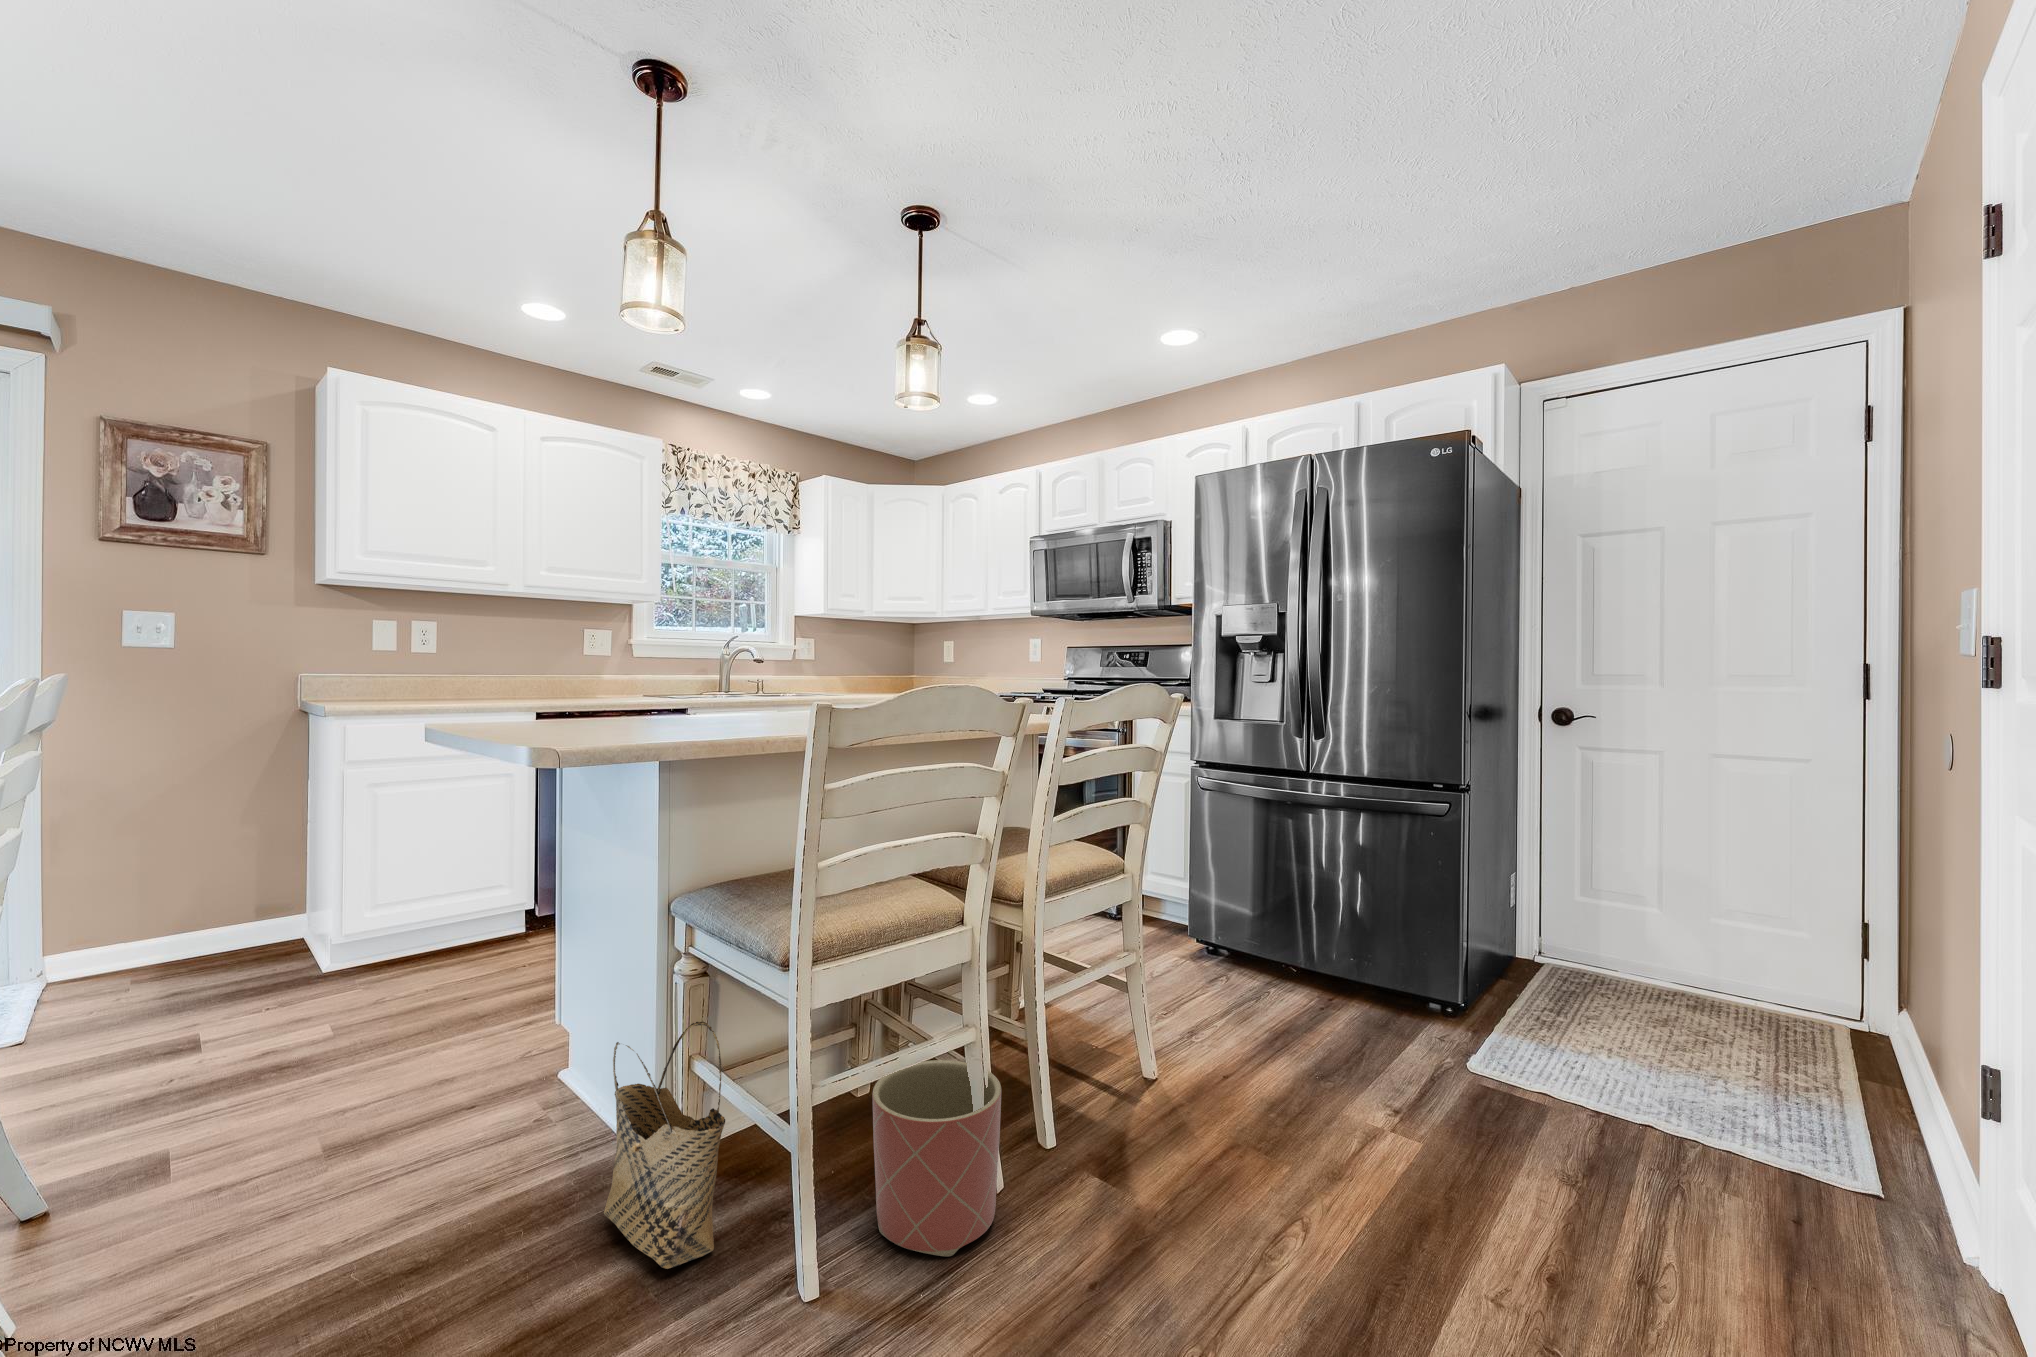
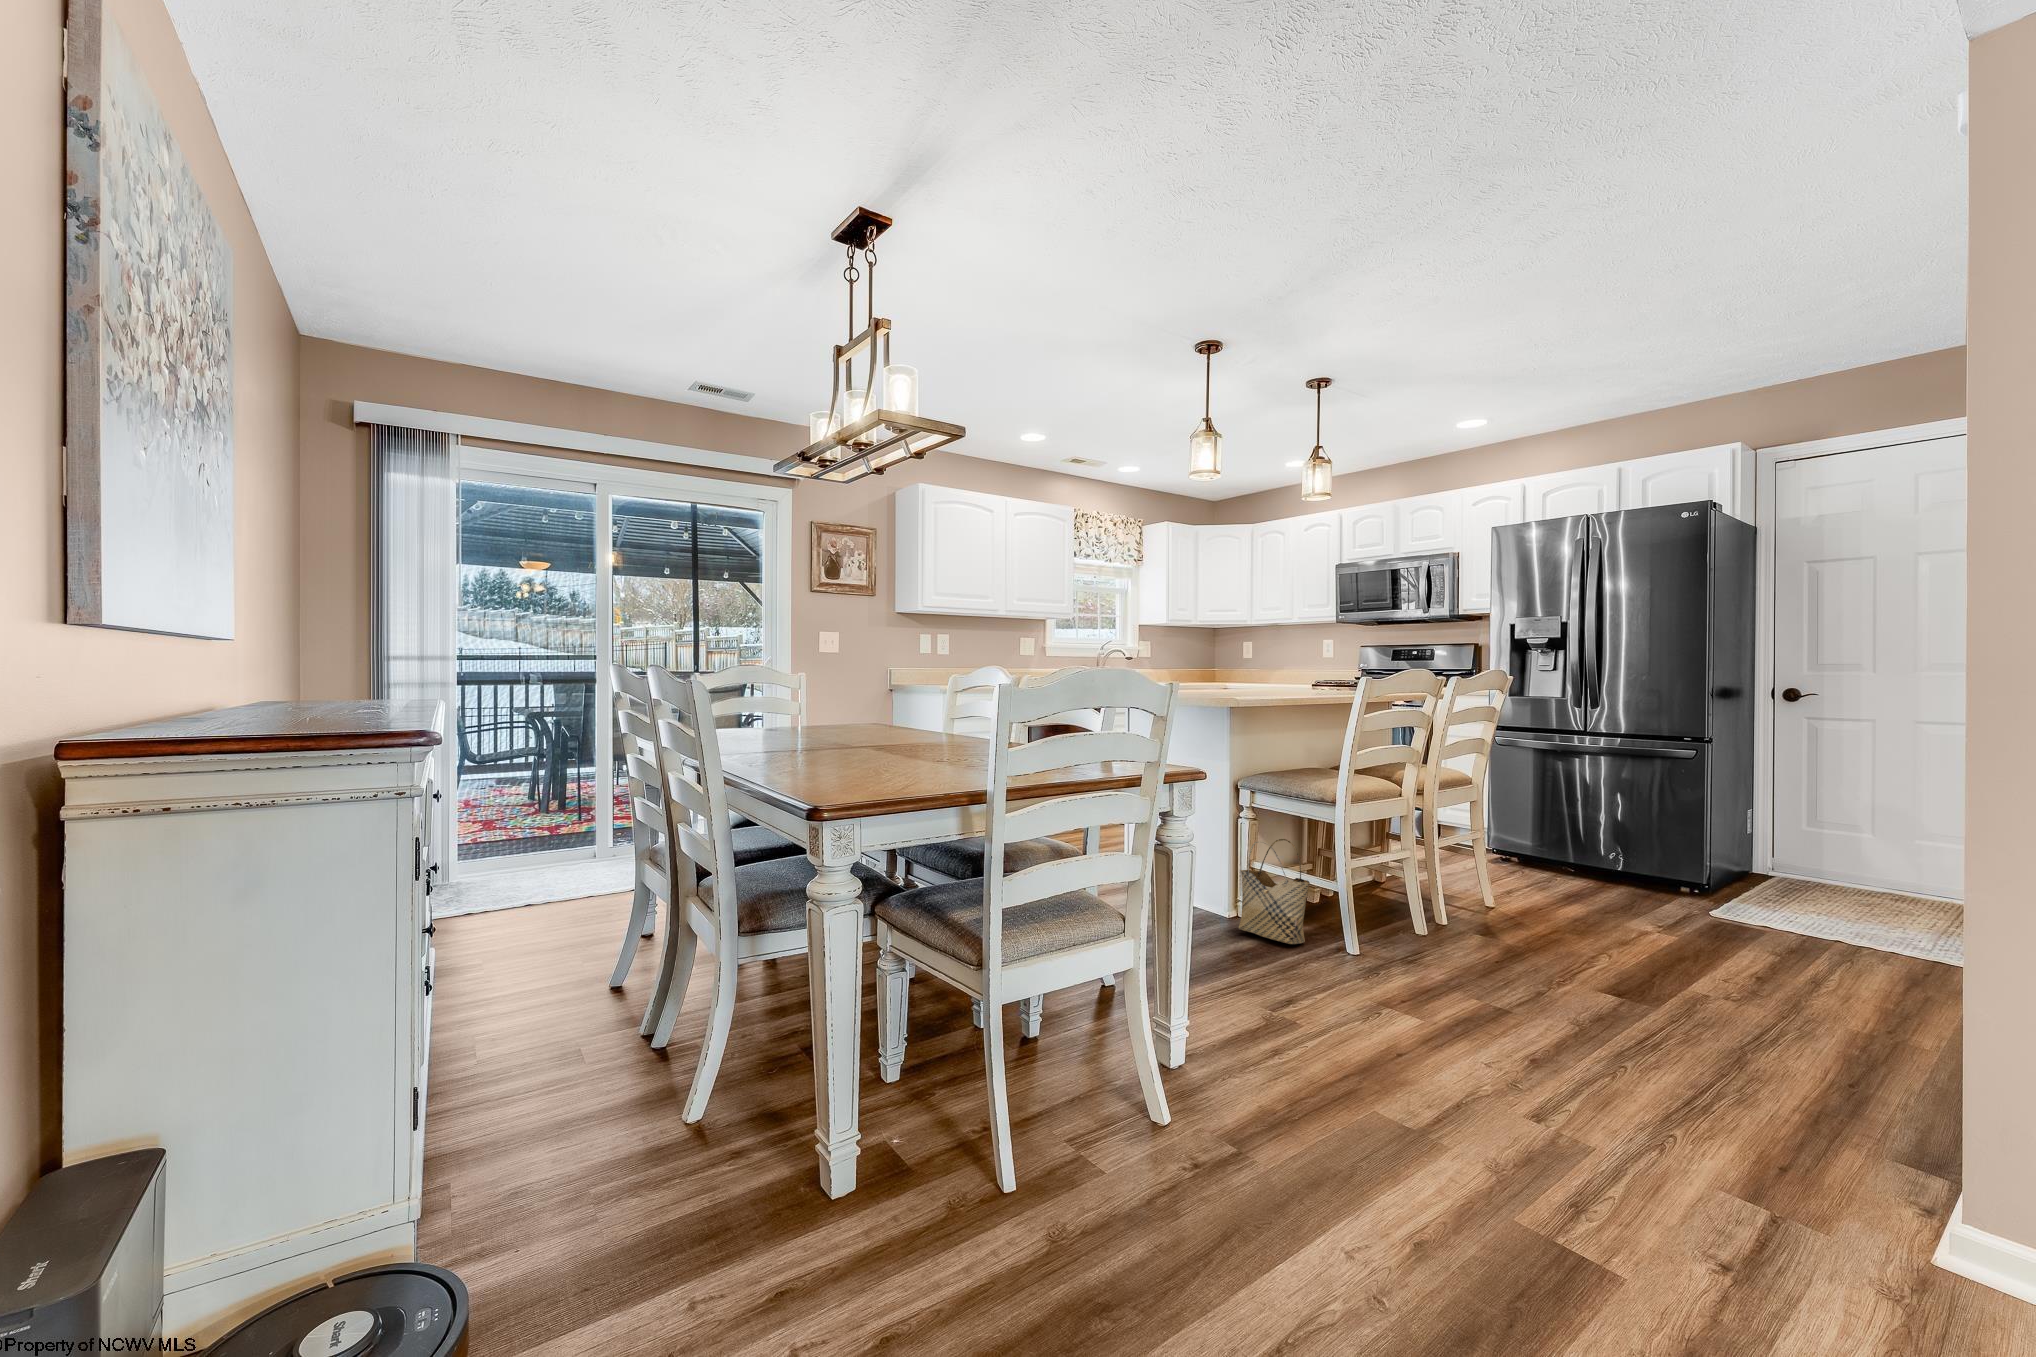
planter: present [872,1060,1001,1256] -> none [1374,868,1445,951]

